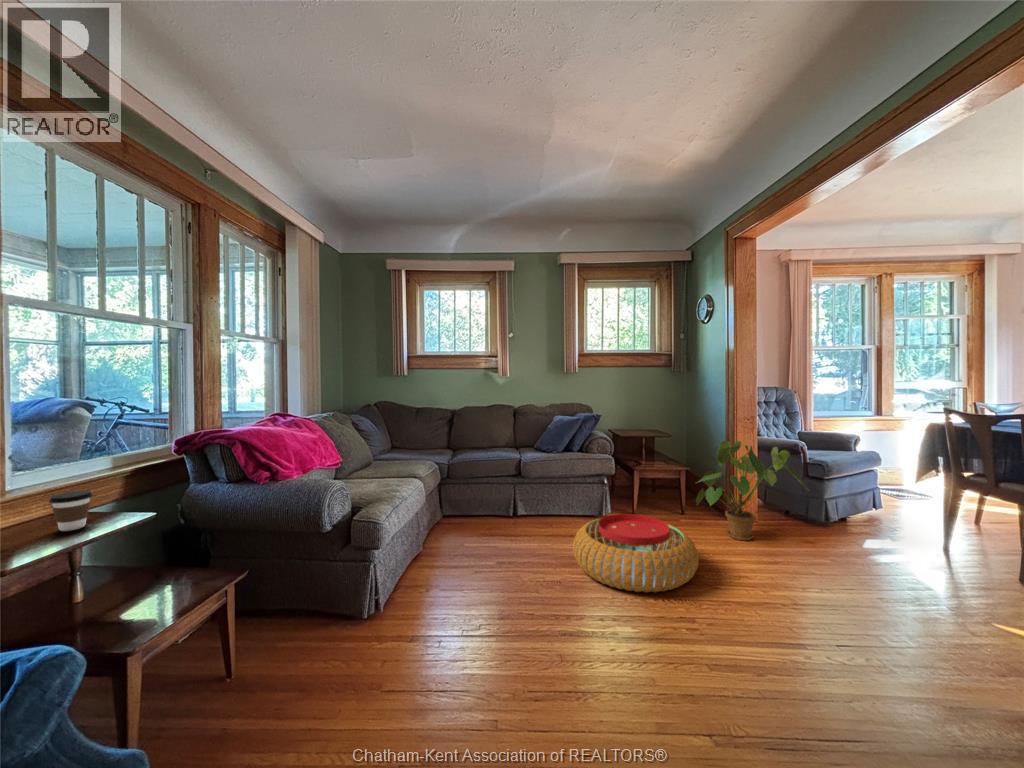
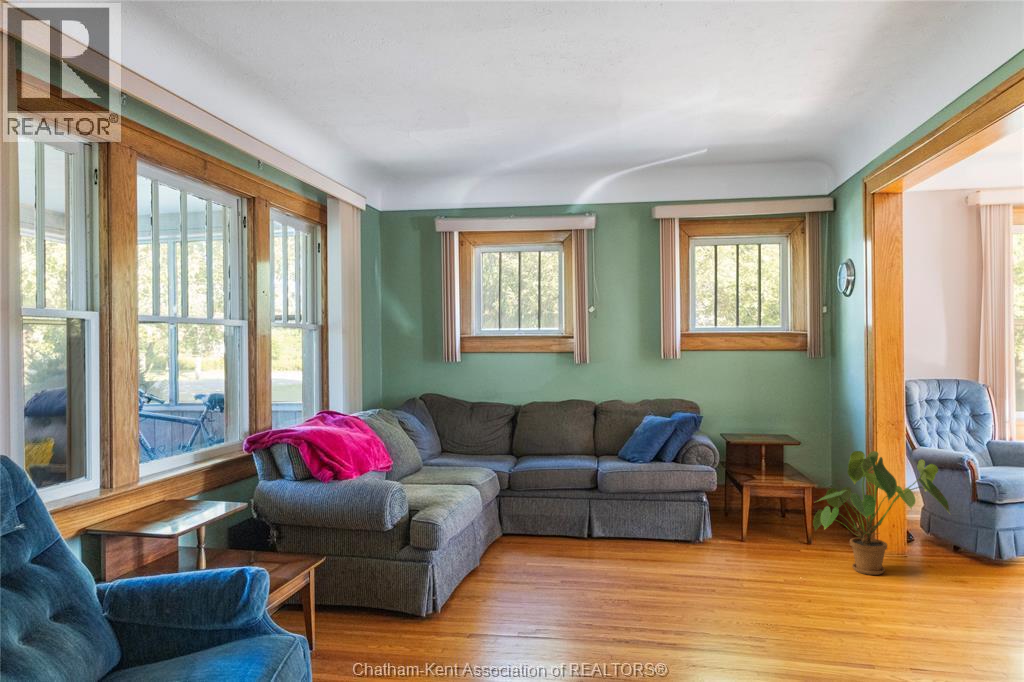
coffee cup: present [49,490,93,531] -> none [175,480,204,513]
pouf: present [573,514,699,593] -> none [648,534,792,617]

